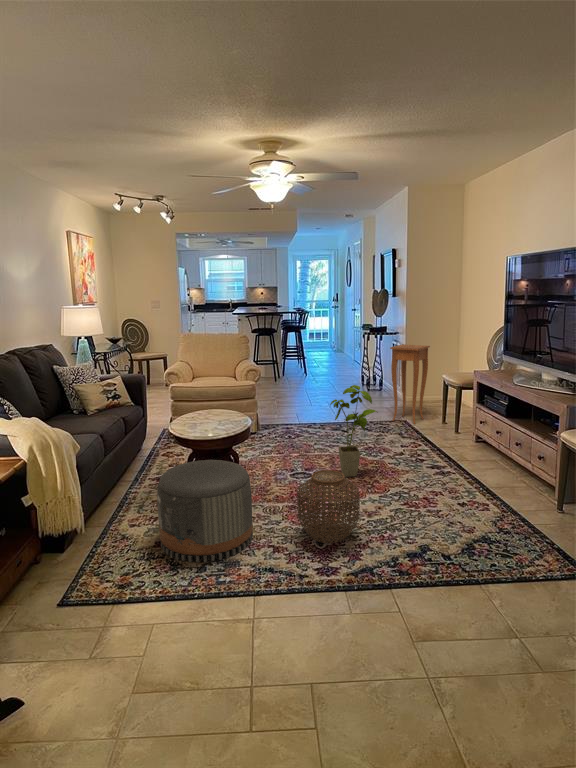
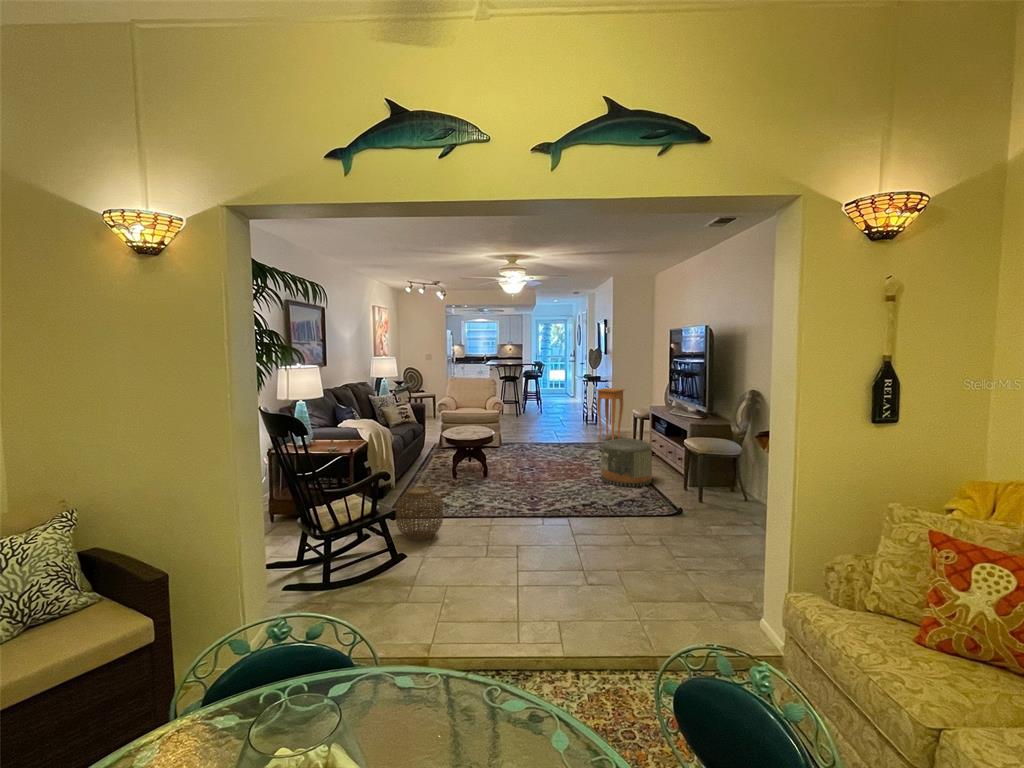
house plant: present [330,385,377,477] -> none [546,410,578,471]
pouf: present [157,460,253,562] -> present [601,438,652,487]
woven basket: present [297,470,360,543] -> present [395,486,443,542]

